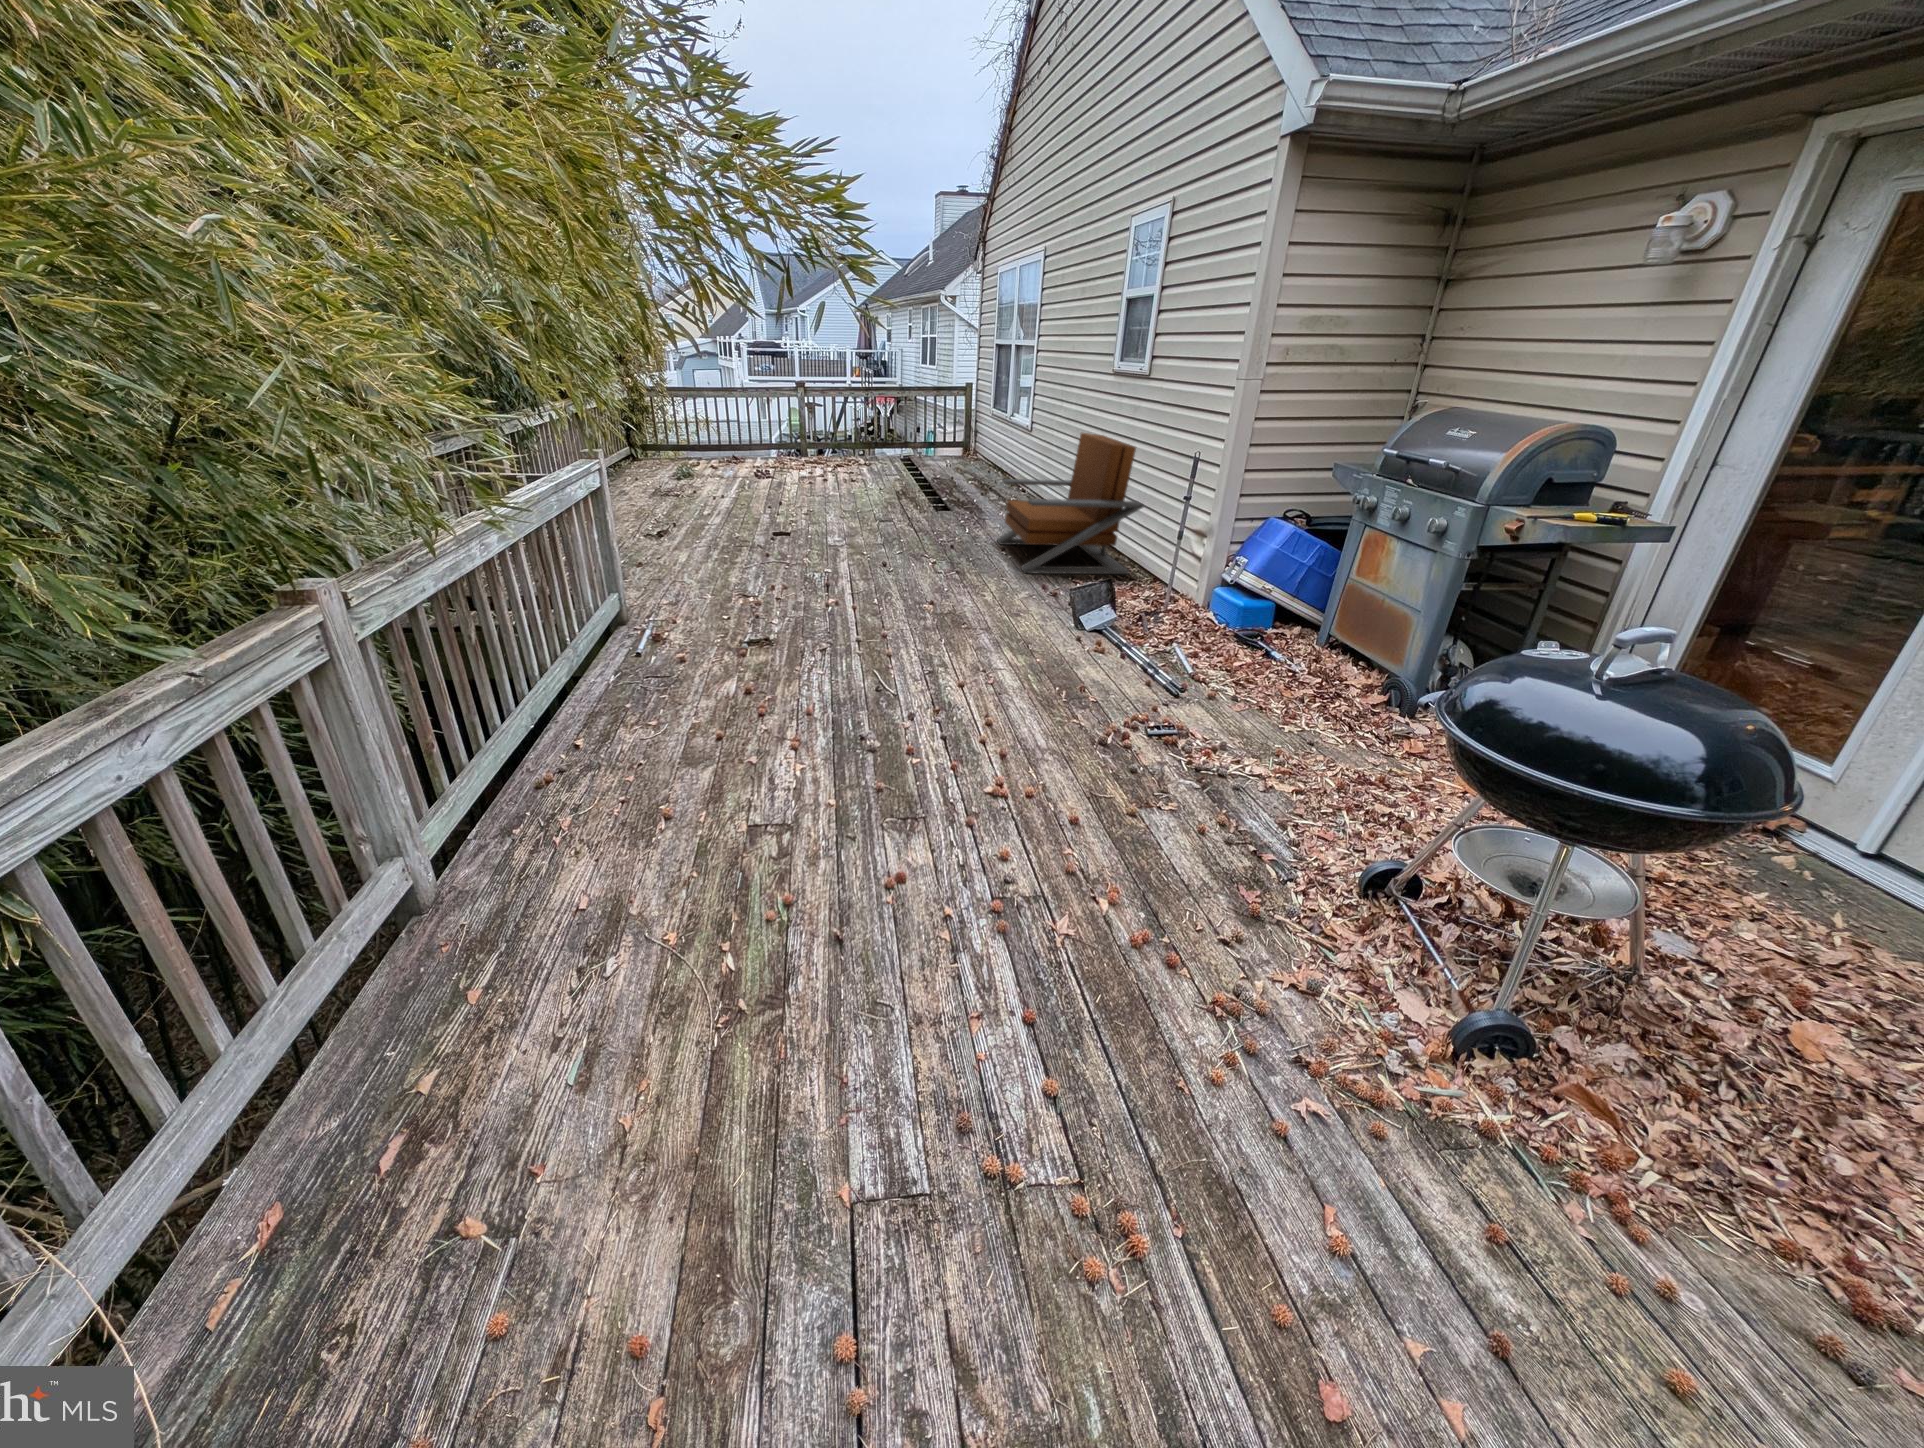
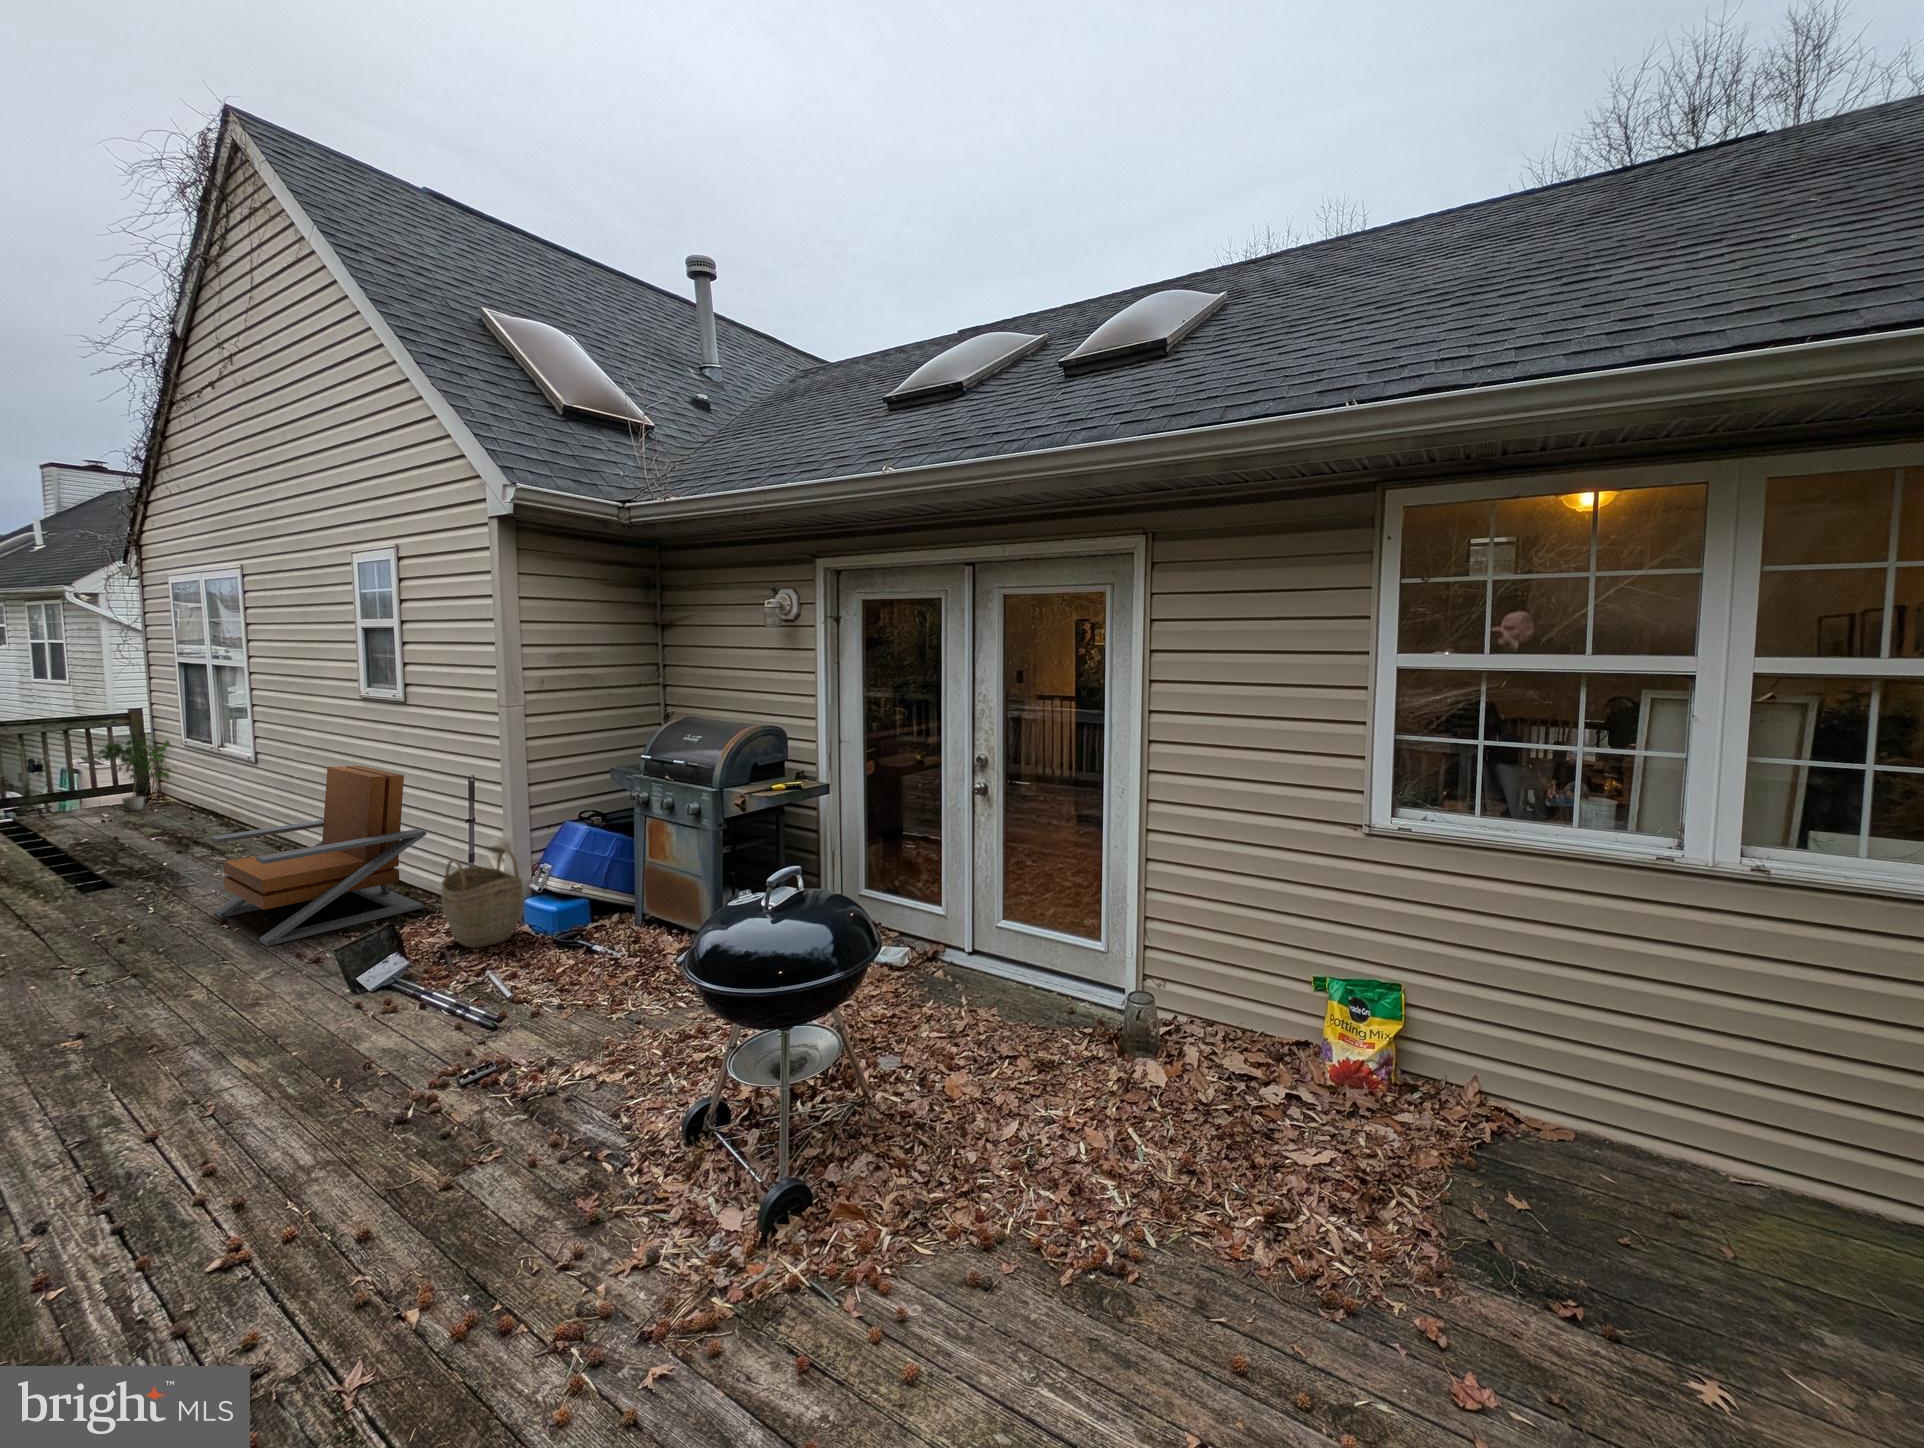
potted plant: none [942,404,985,460] -> present [92,740,170,812]
woven basket: none [1148,532,1220,623] -> present [441,849,523,948]

